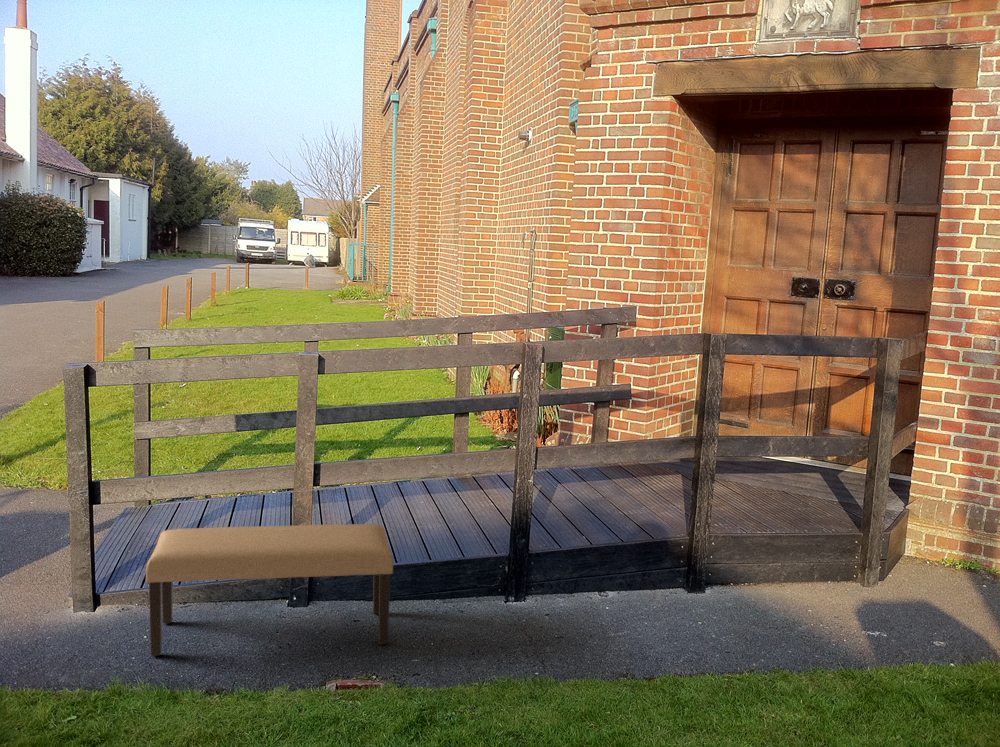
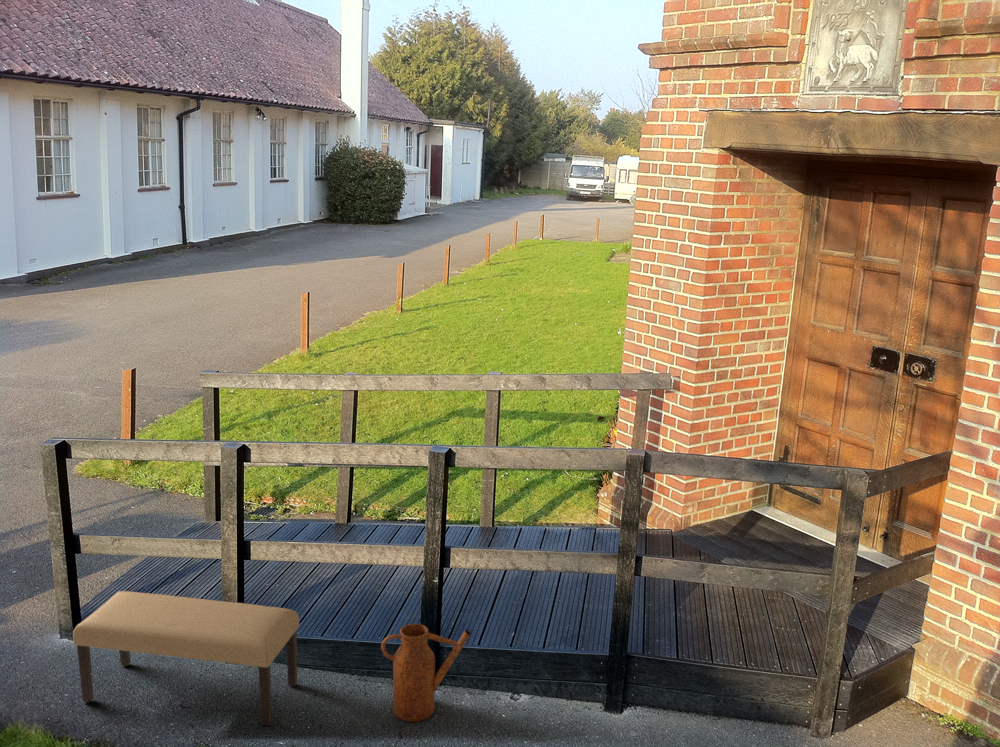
watering can: none [489,520,577,622] -> present [381,624,471,722]

